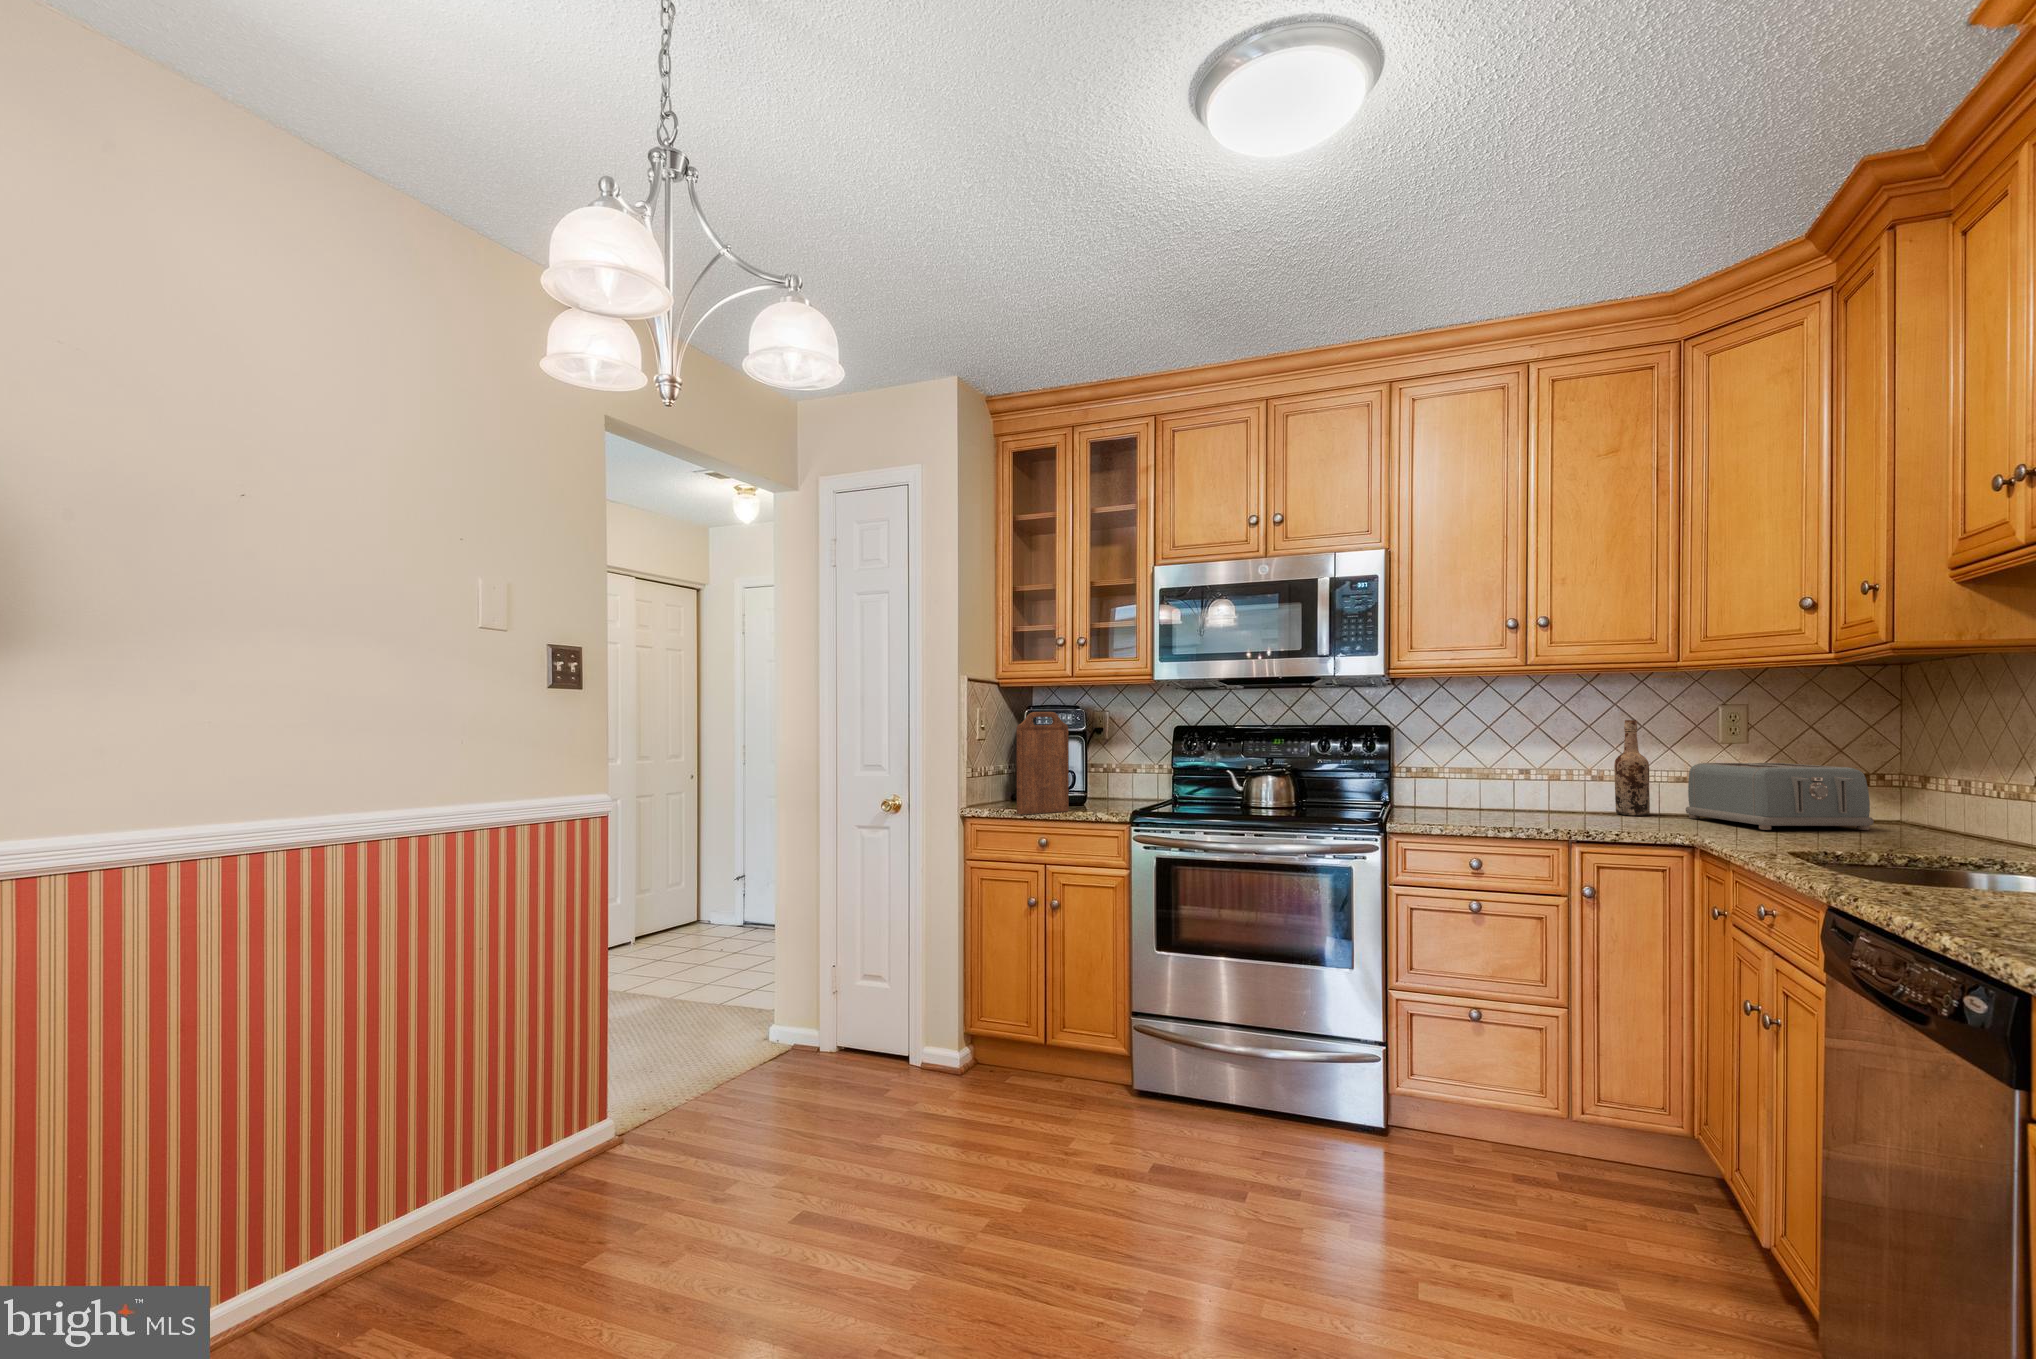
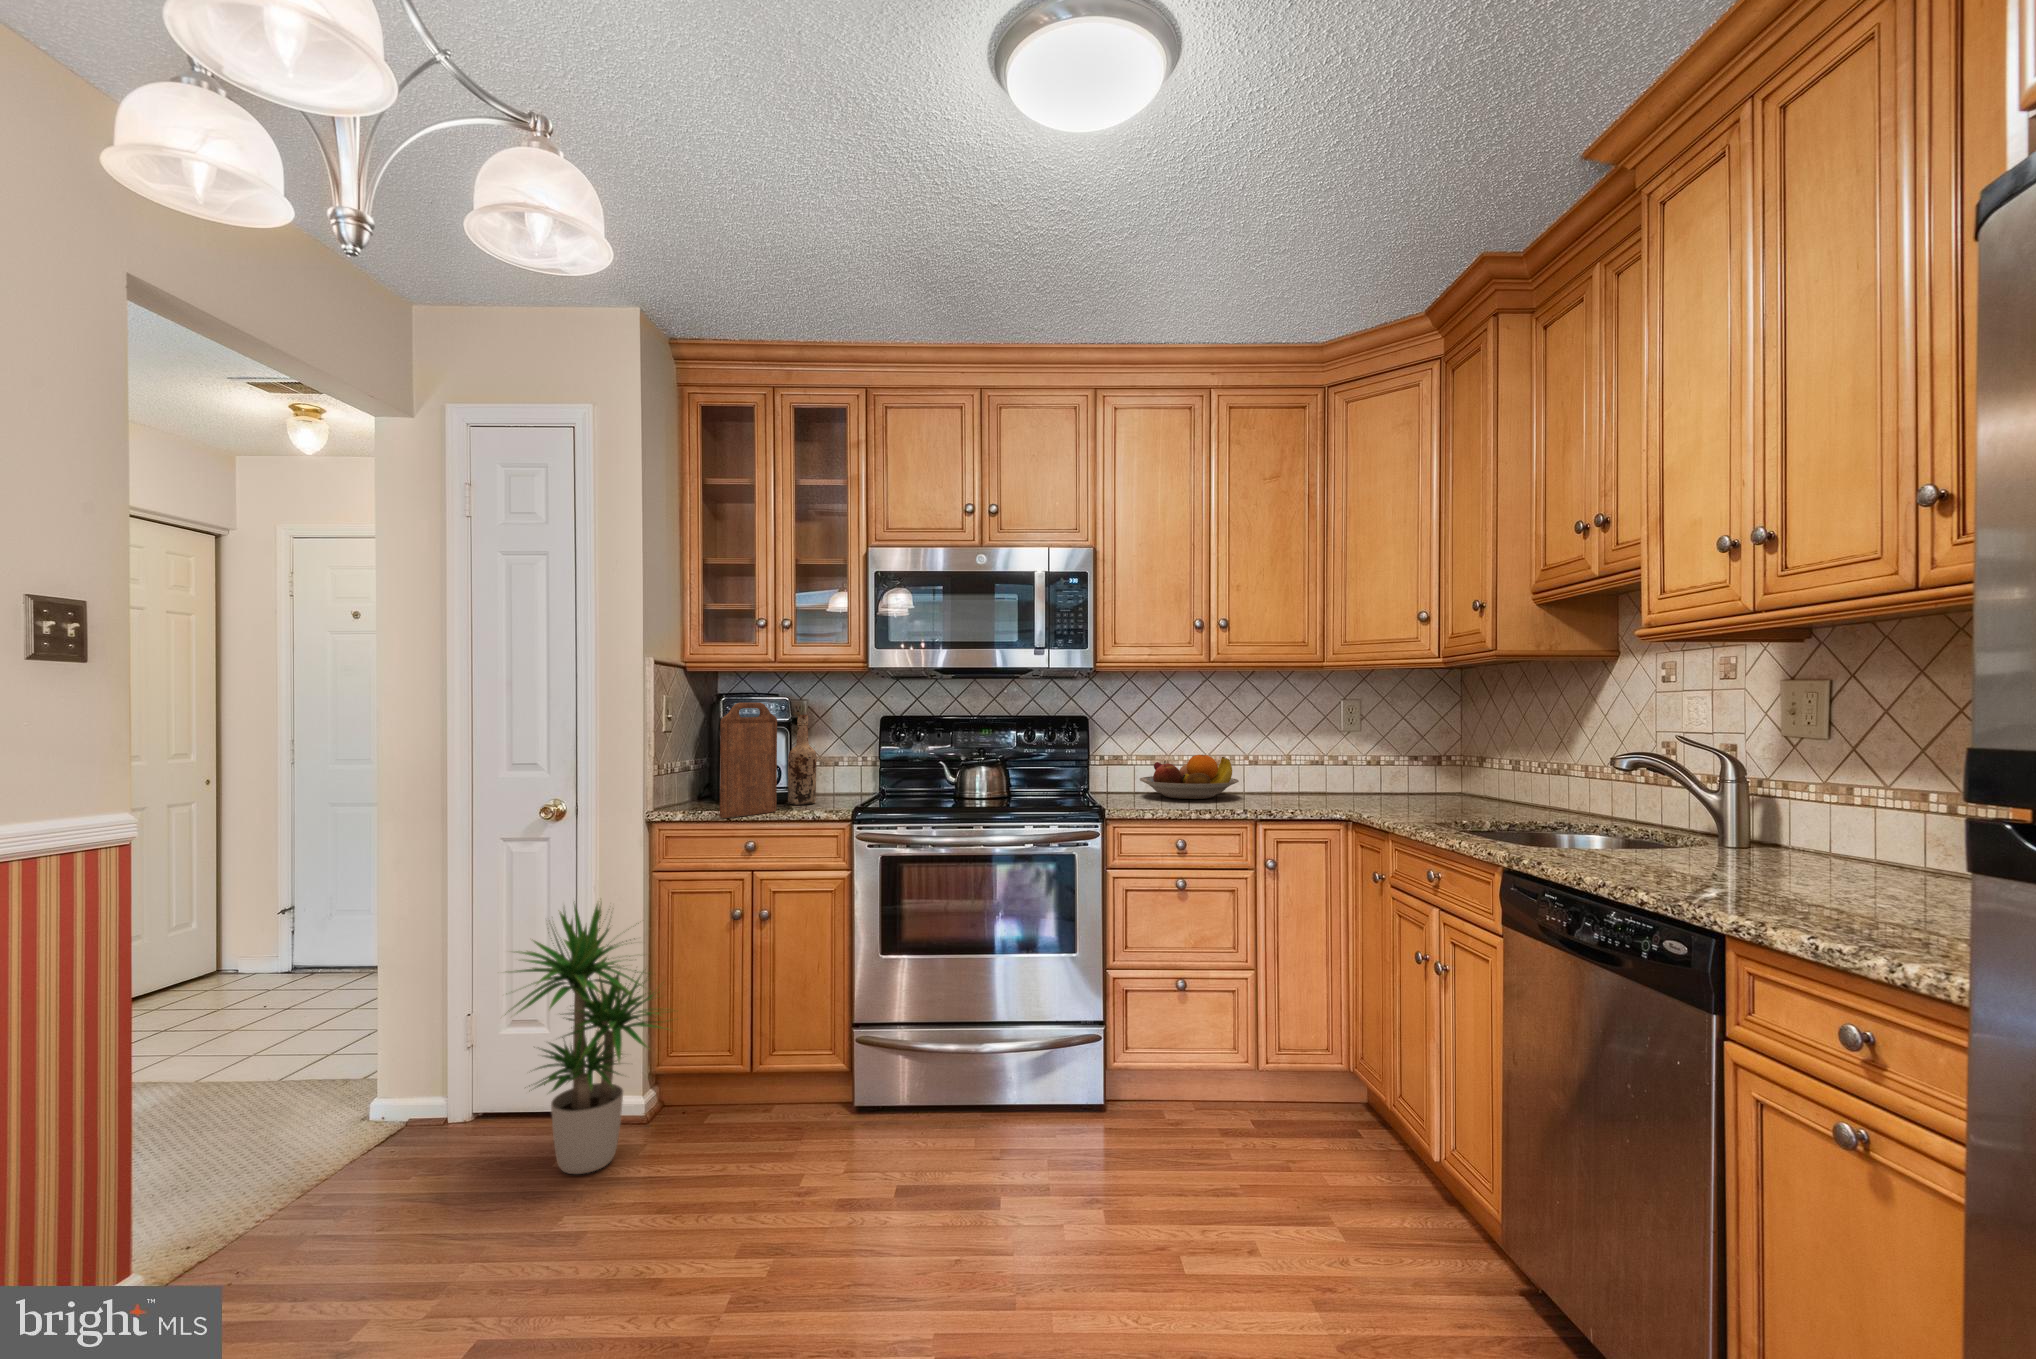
wine bottle: present [1614,720,1650,816] -> present [788,715,817,805]
toaster: present [1686,763,1874,830] -> none [1317,745,1447,800]
fruit bowl: none [1447,770,1569,818] -> present [1140,755,1239,799]
potted plant: none [842,874,983,1102] -> present [505,904,675,1174]

